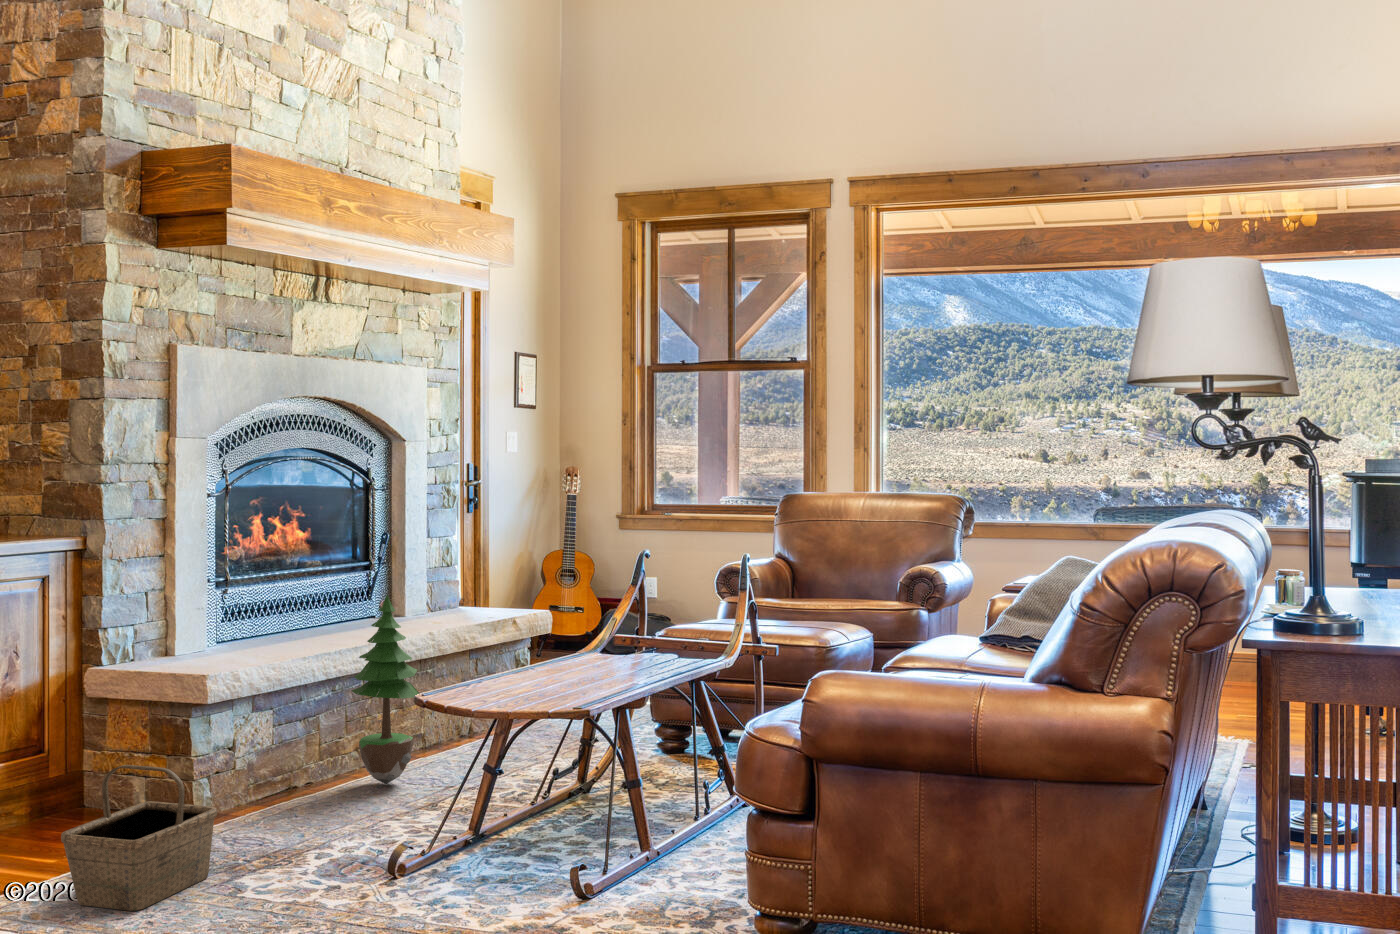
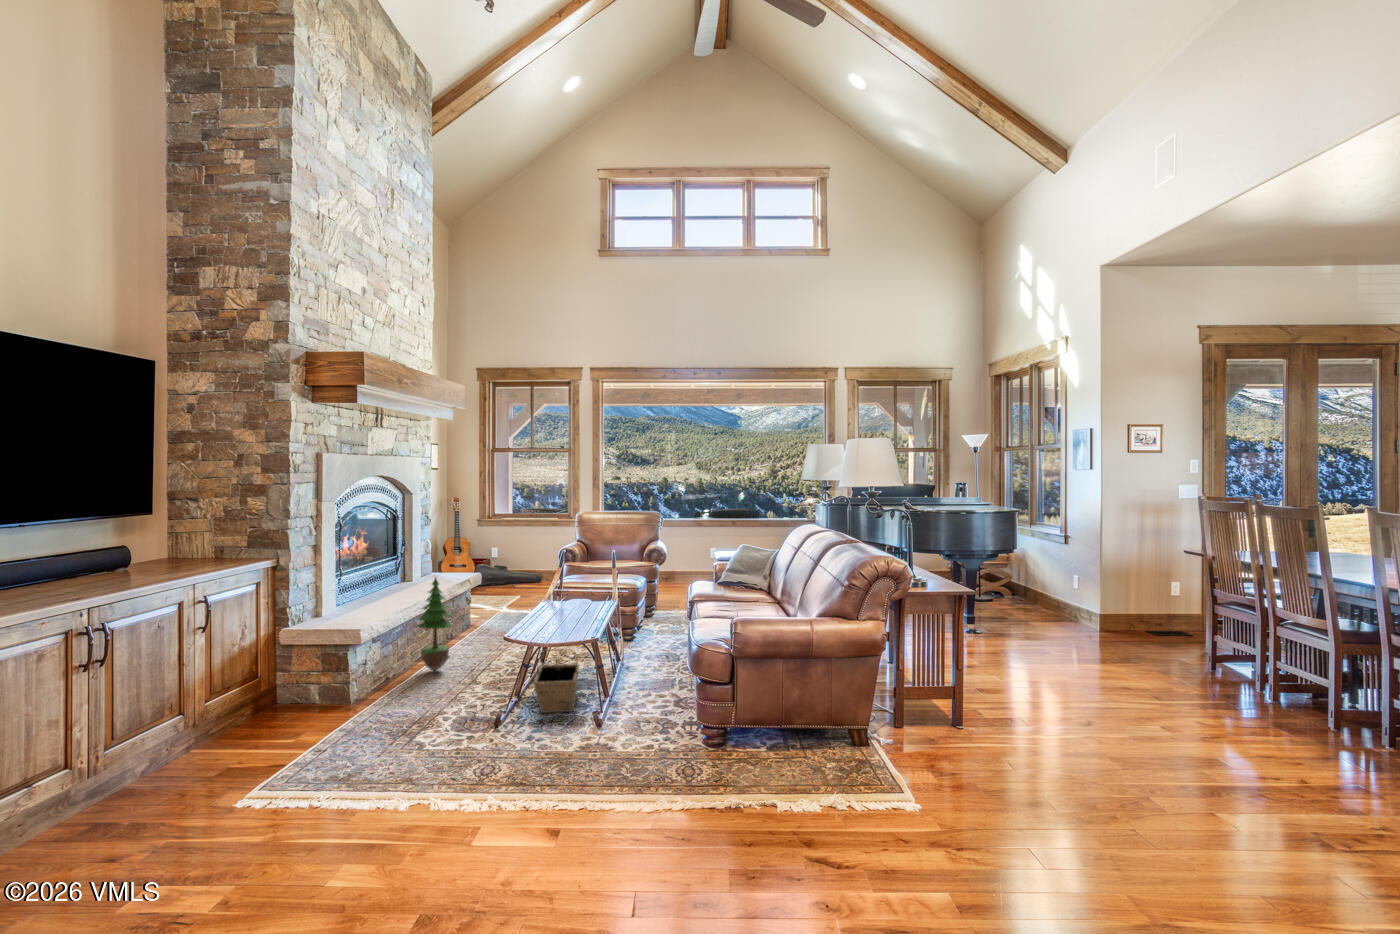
basket: present [61,765,217,911] -> present [534,649,579,713]

